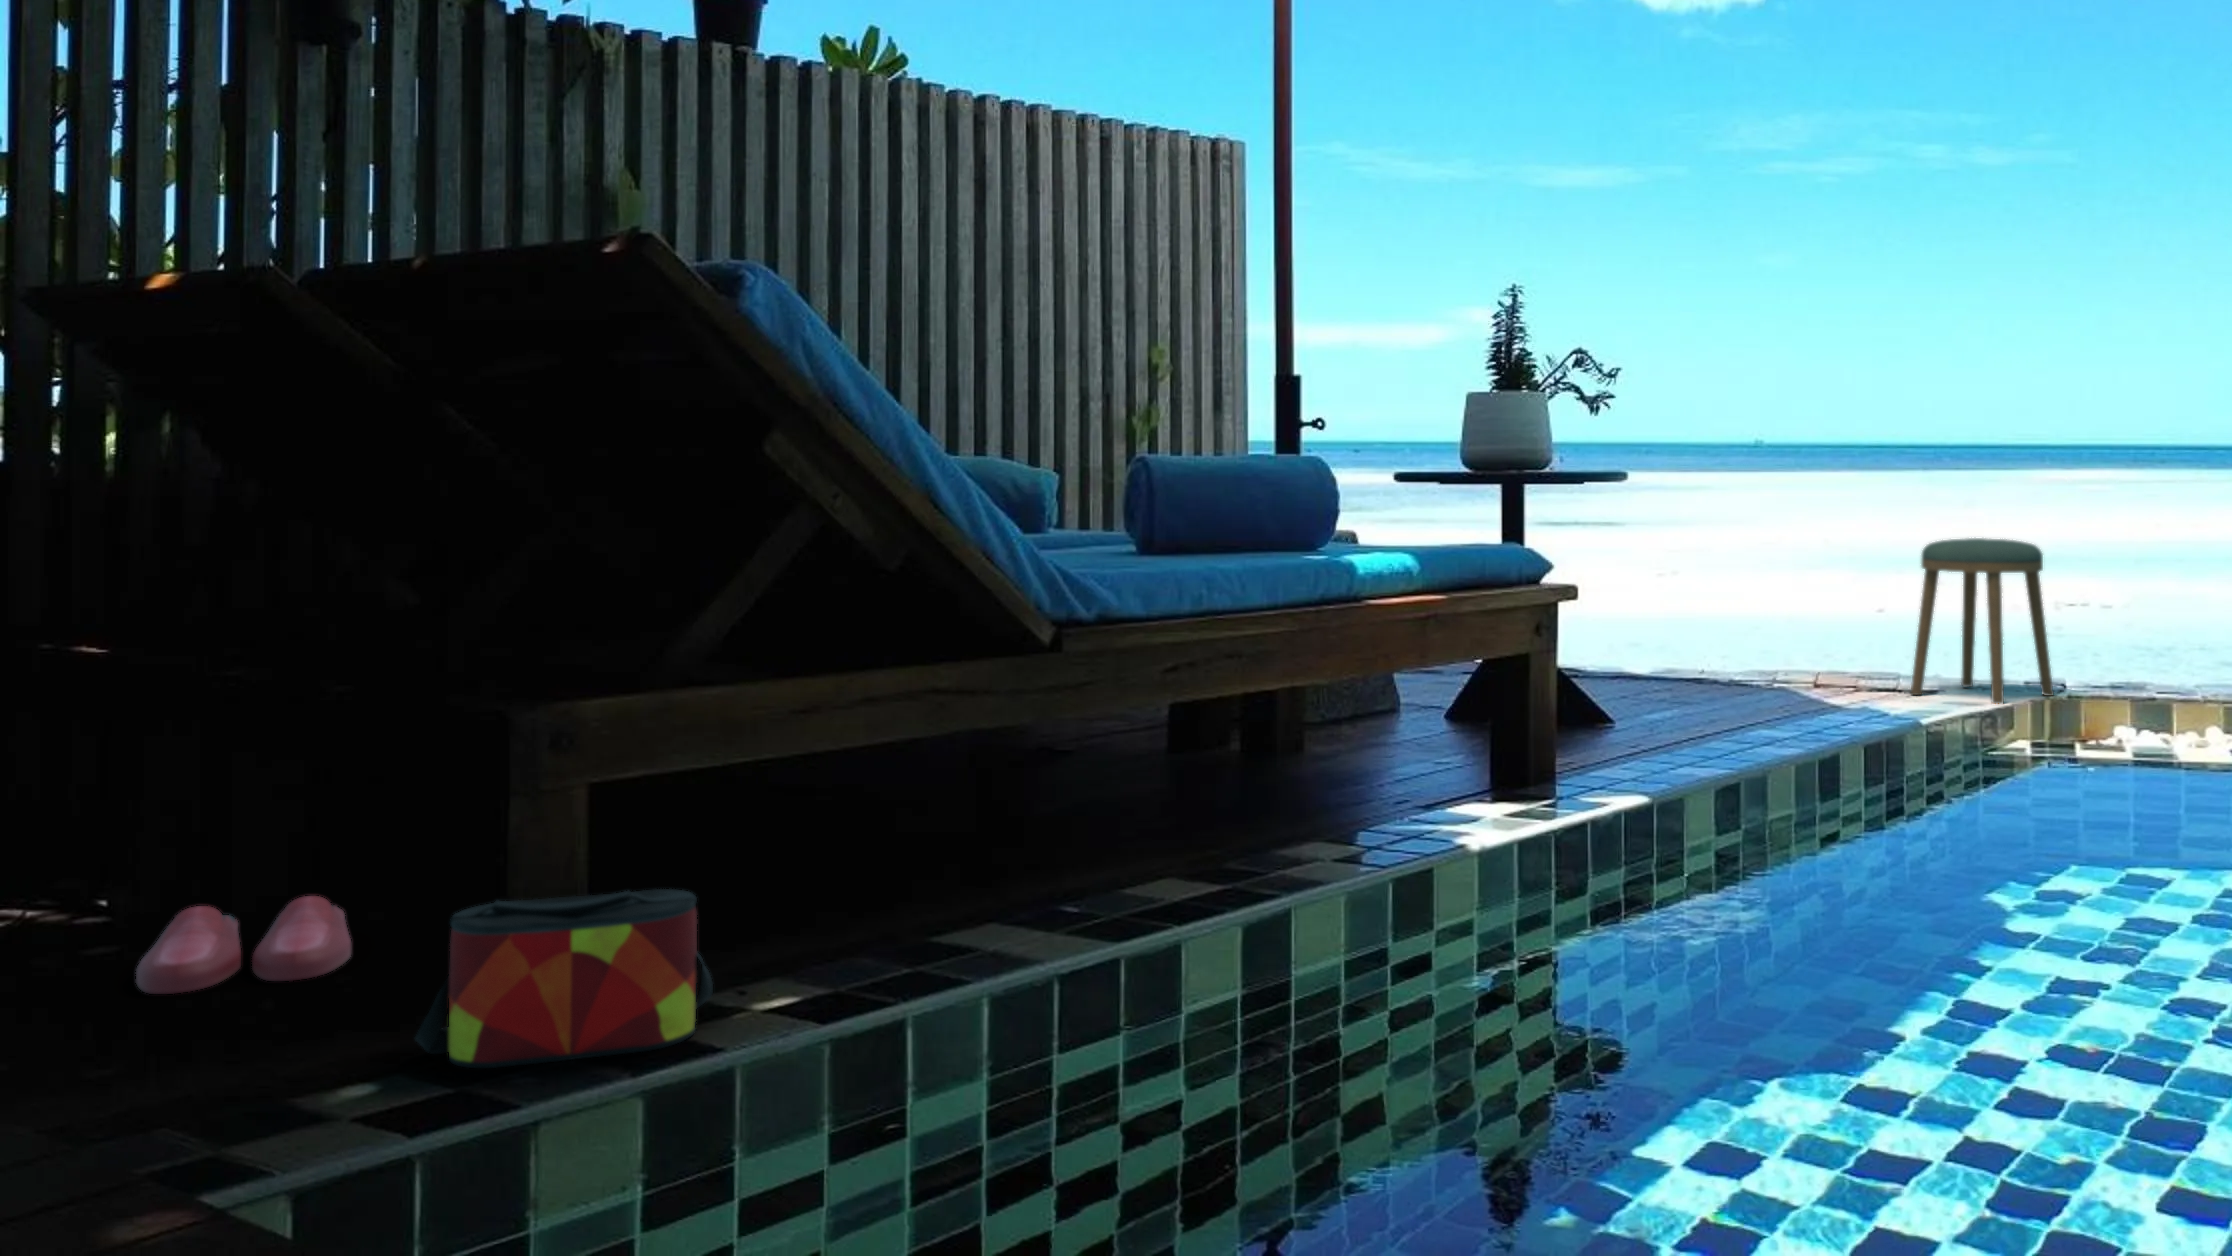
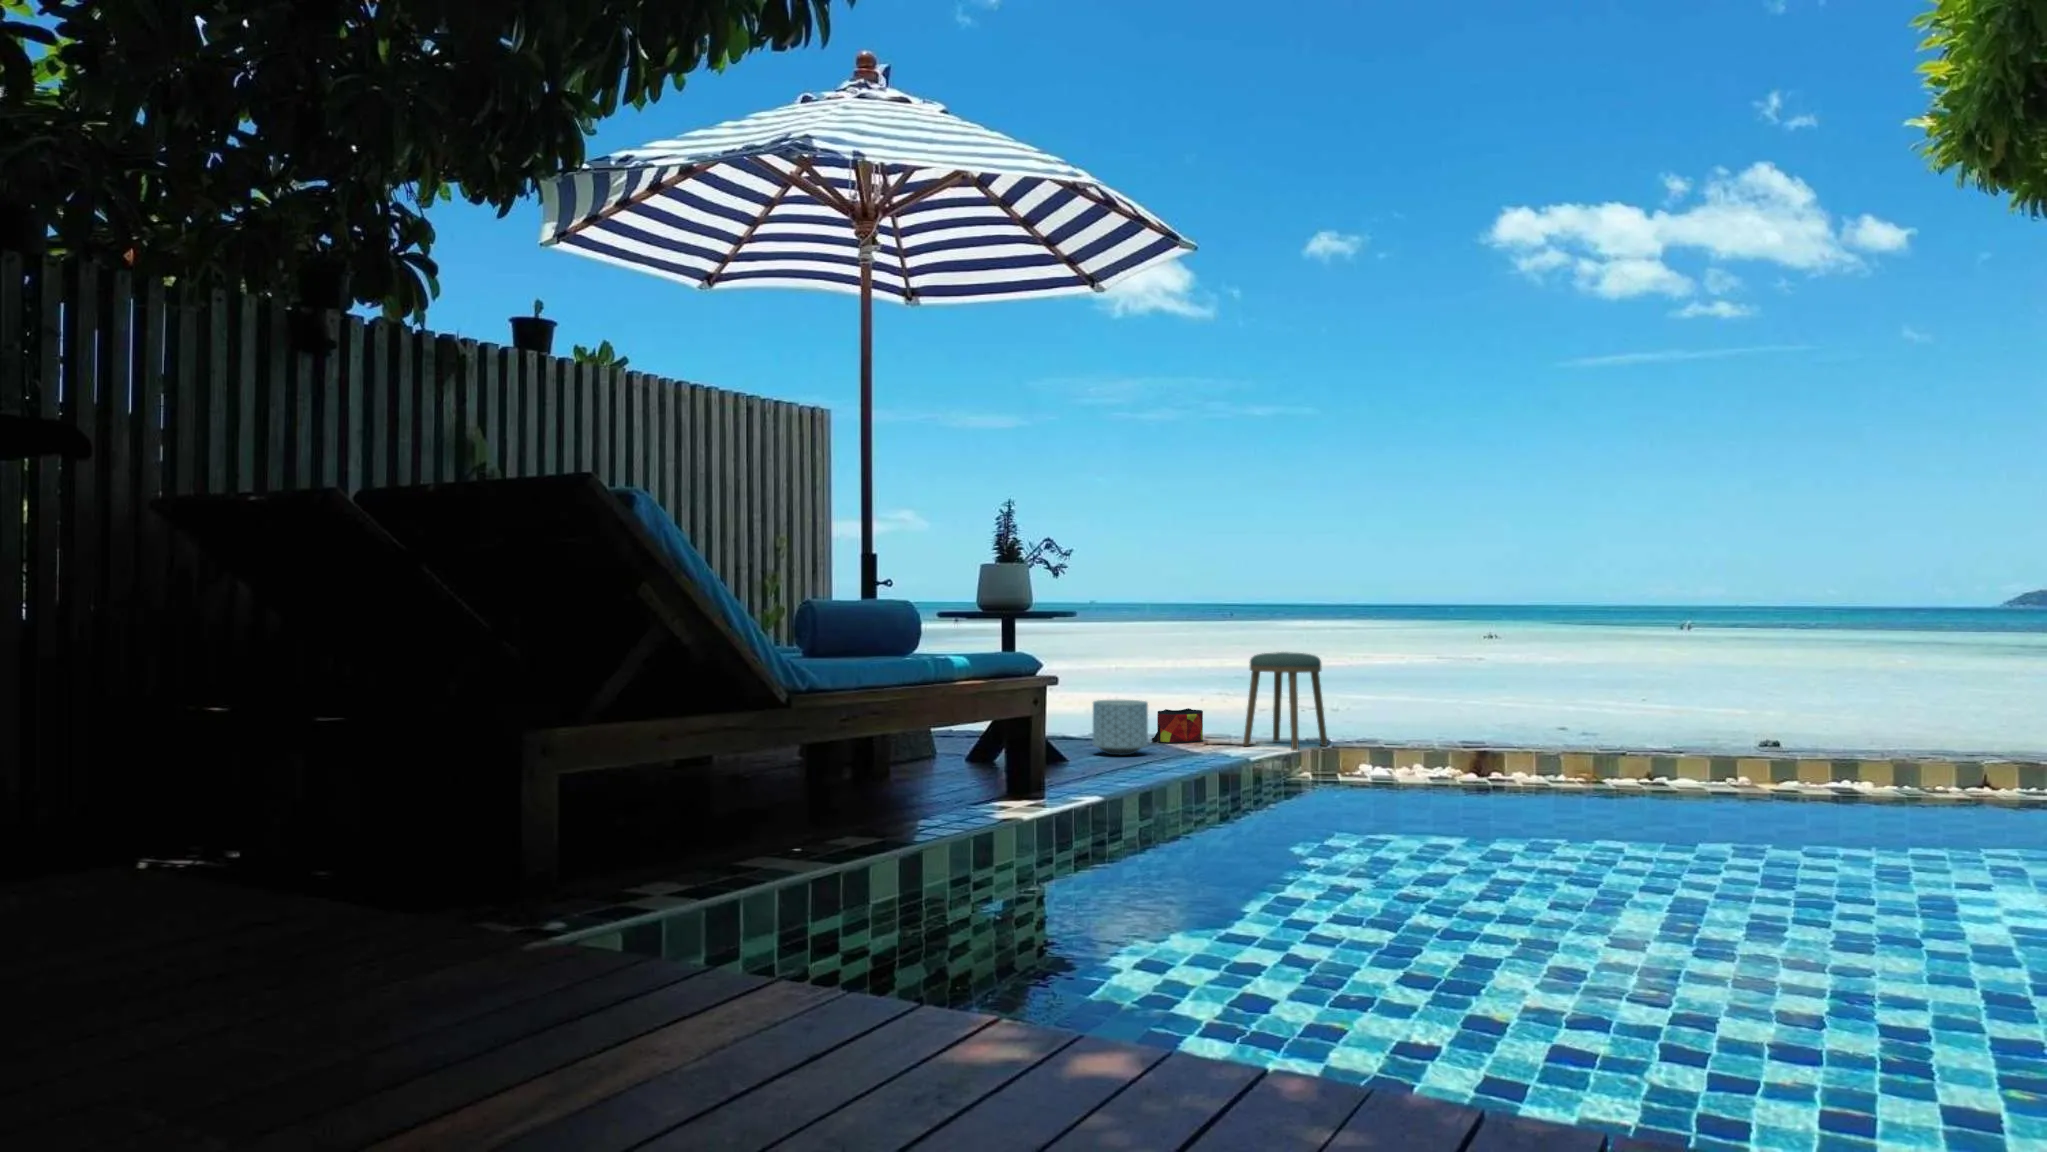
planter: none [1655,617,1747,711] -> present [1093,700,1148,756]
bag: present [415,889,713,1068] -> present [1152,708,1203,743]
slippers: present [136,896,351,994] -> none [315,844,424,892]

